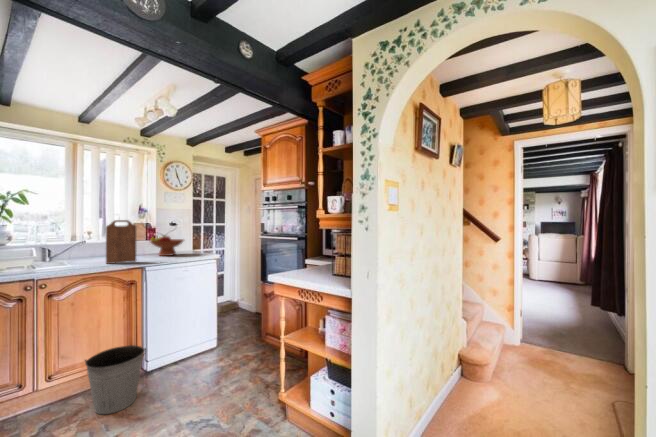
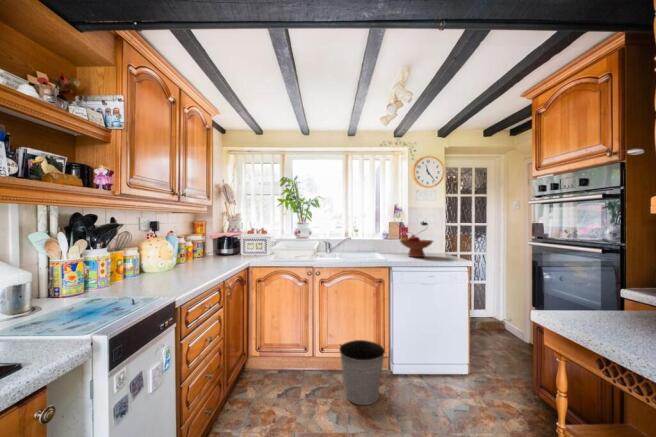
cutting board: present [106,220,136,264] -> none [360,220,384,261]

